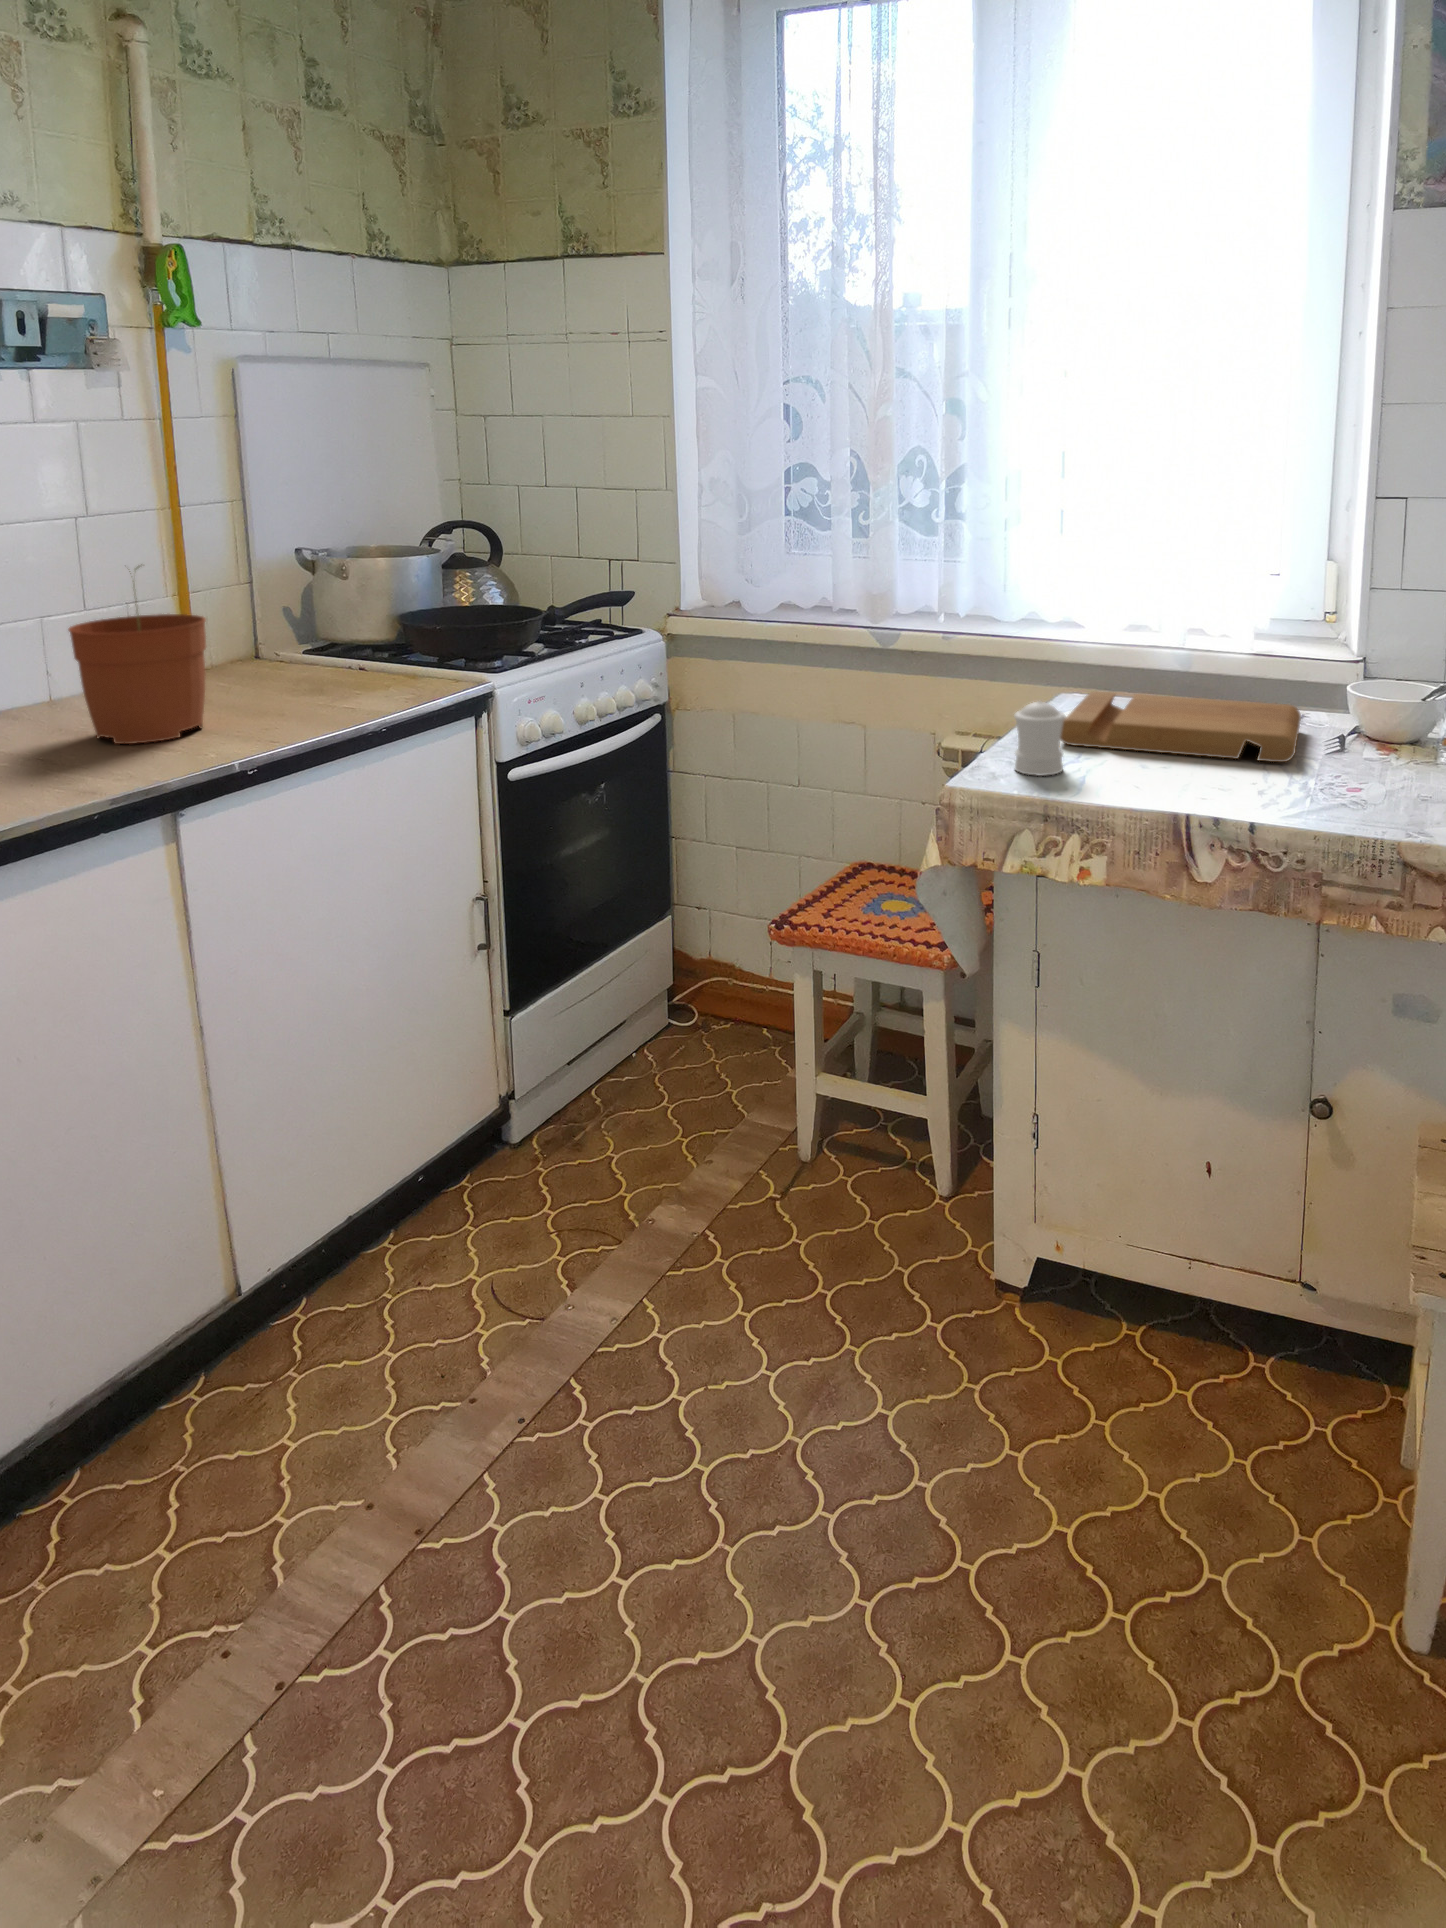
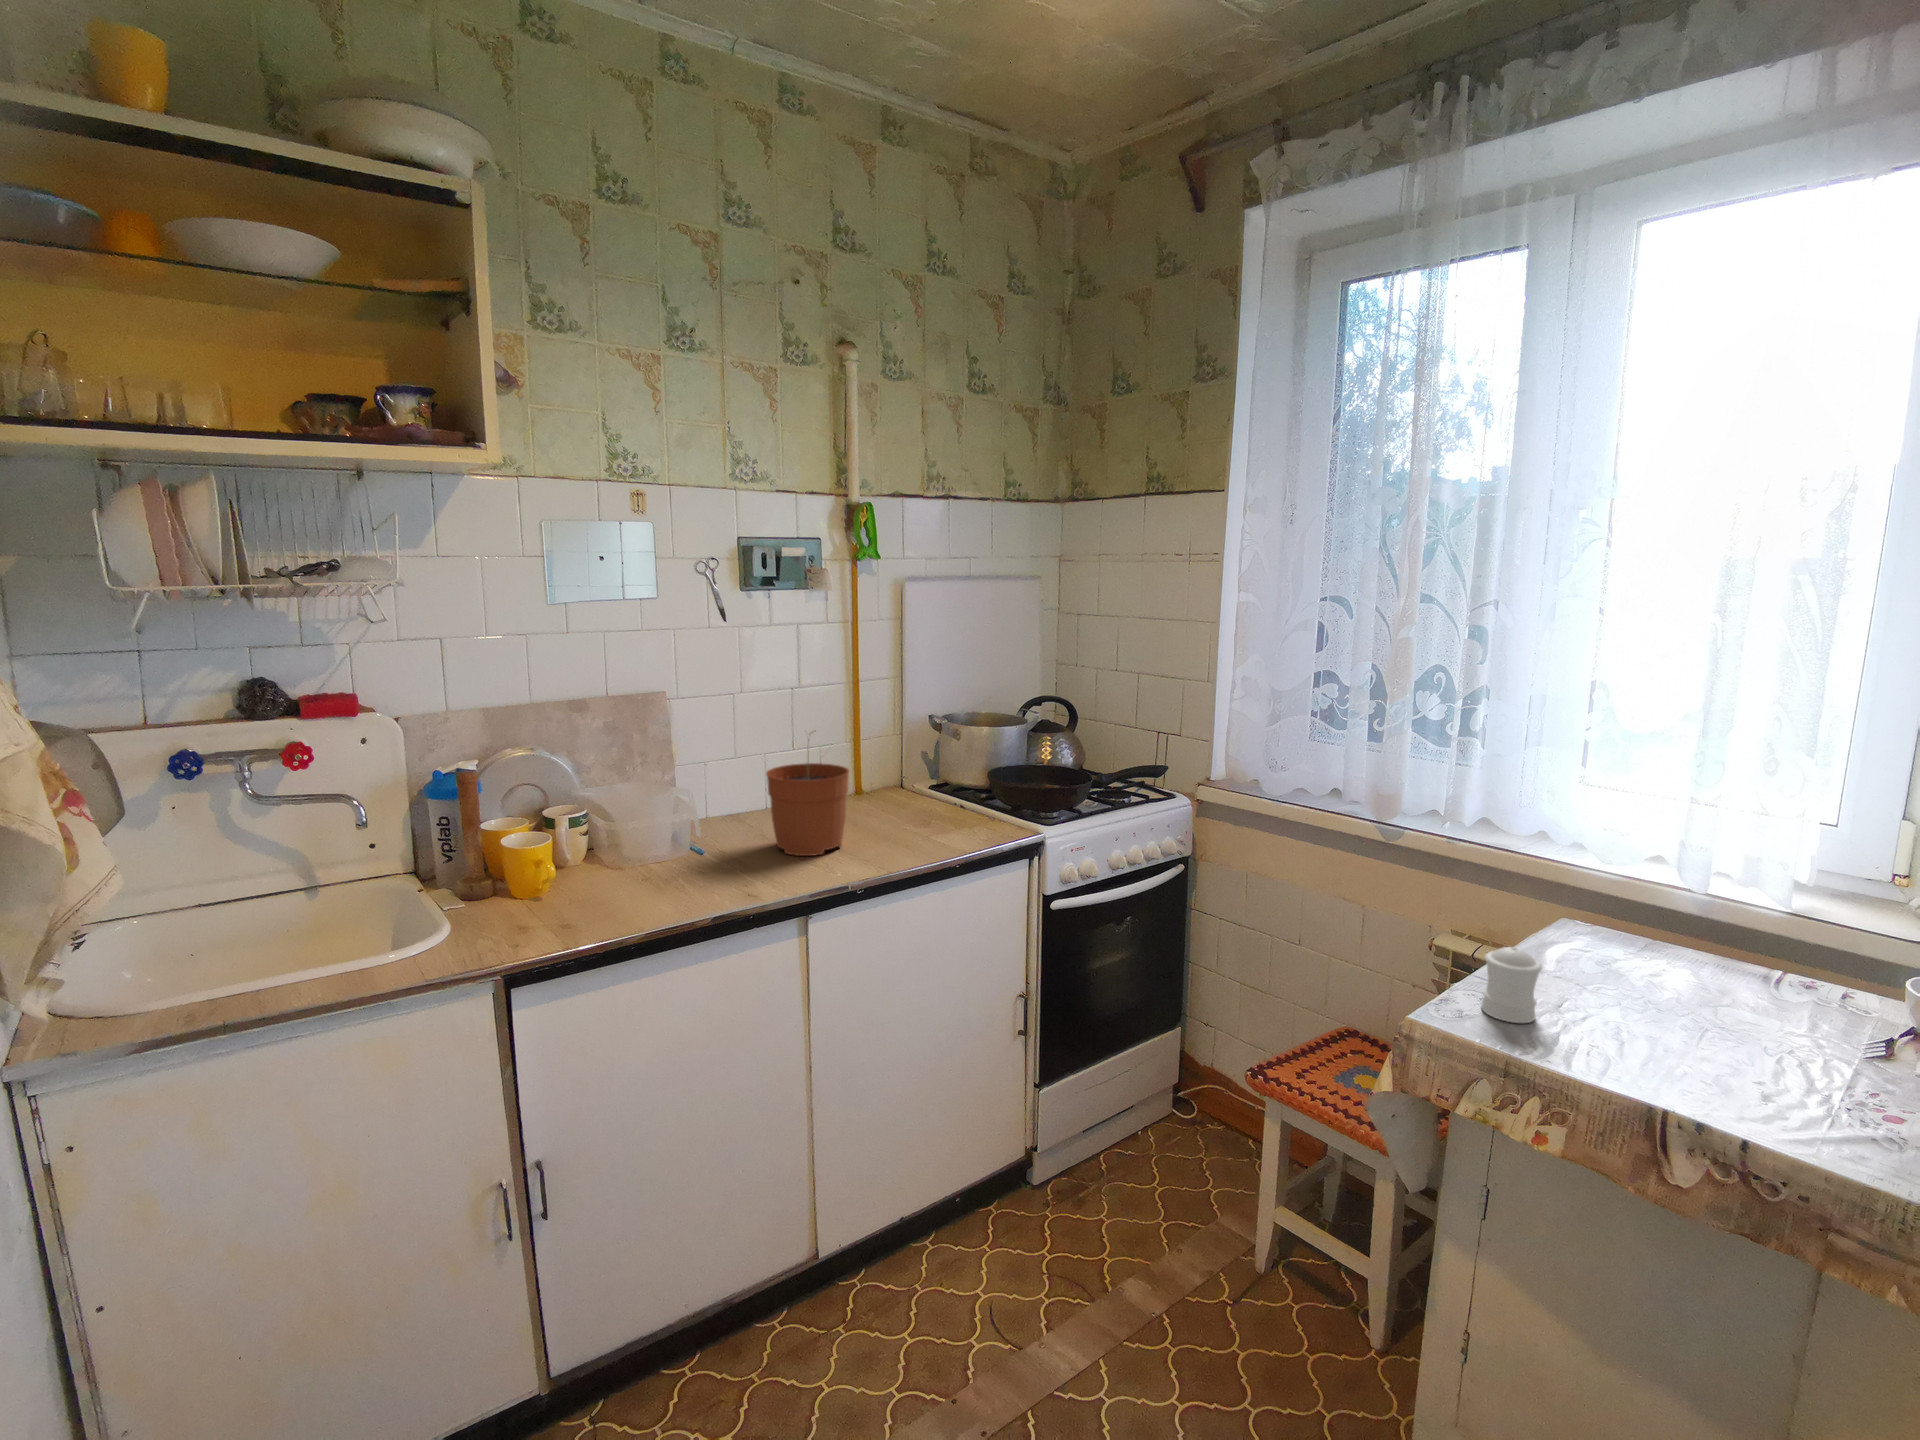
cutting board: present [1060,692,1301,762] -> none [1538,928,1855,1063]

